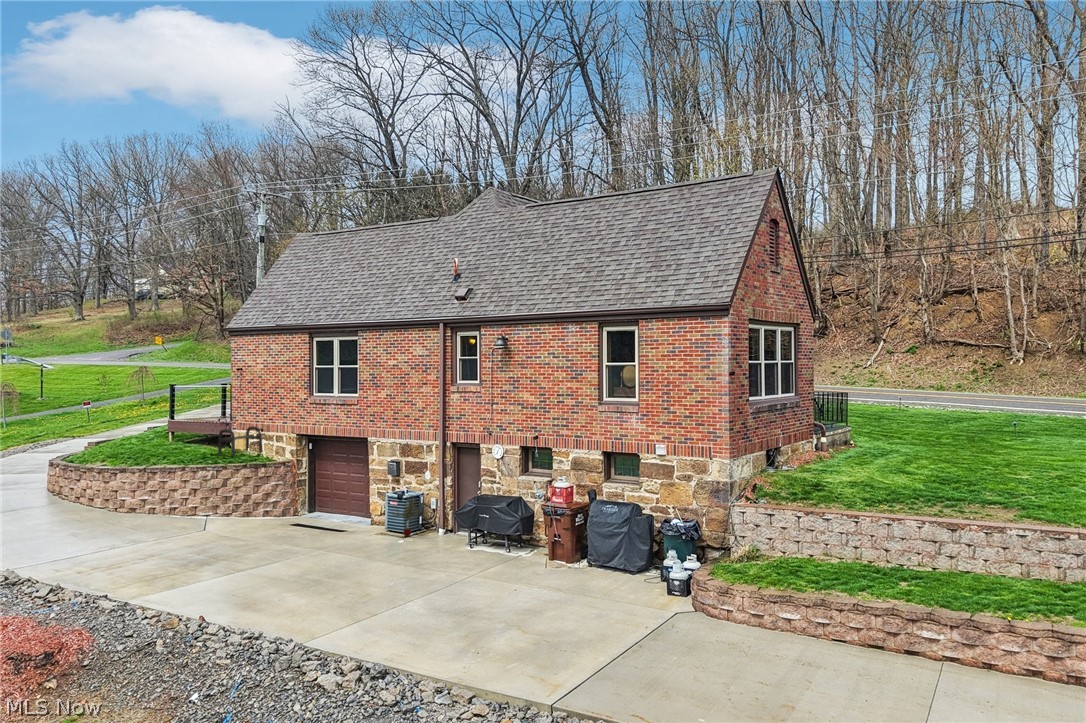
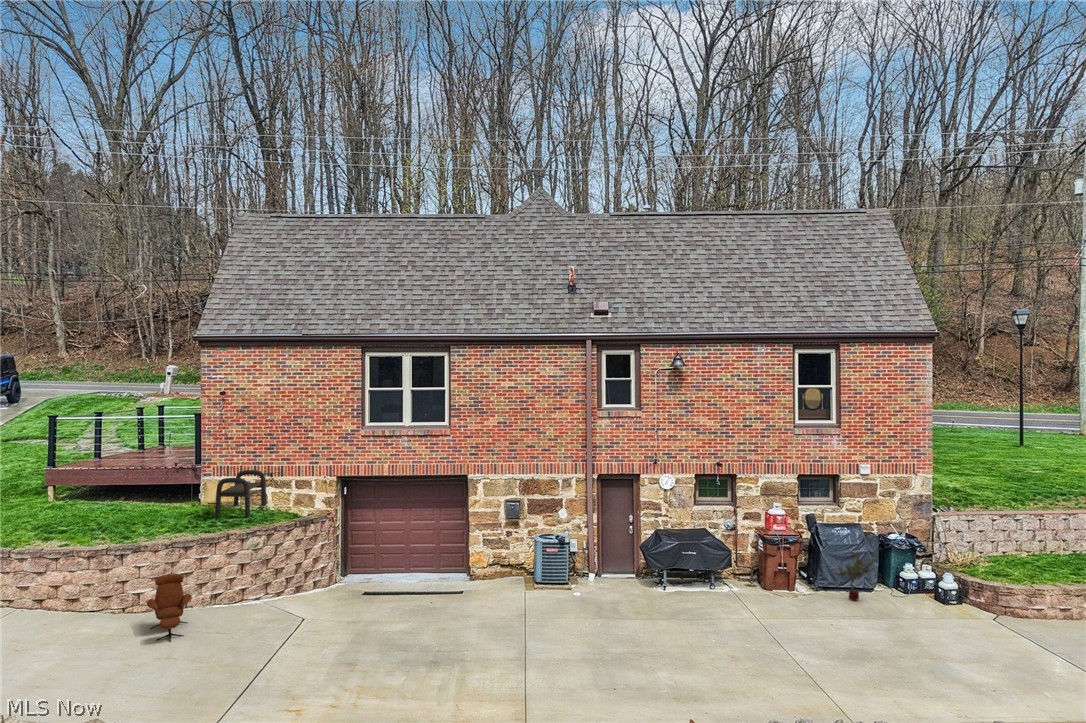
lounge chair: none [140,486,174,524] -> present [147,574,192,642]
potted tree: present [393,499,422,537] -> present [835,552,874,601]

